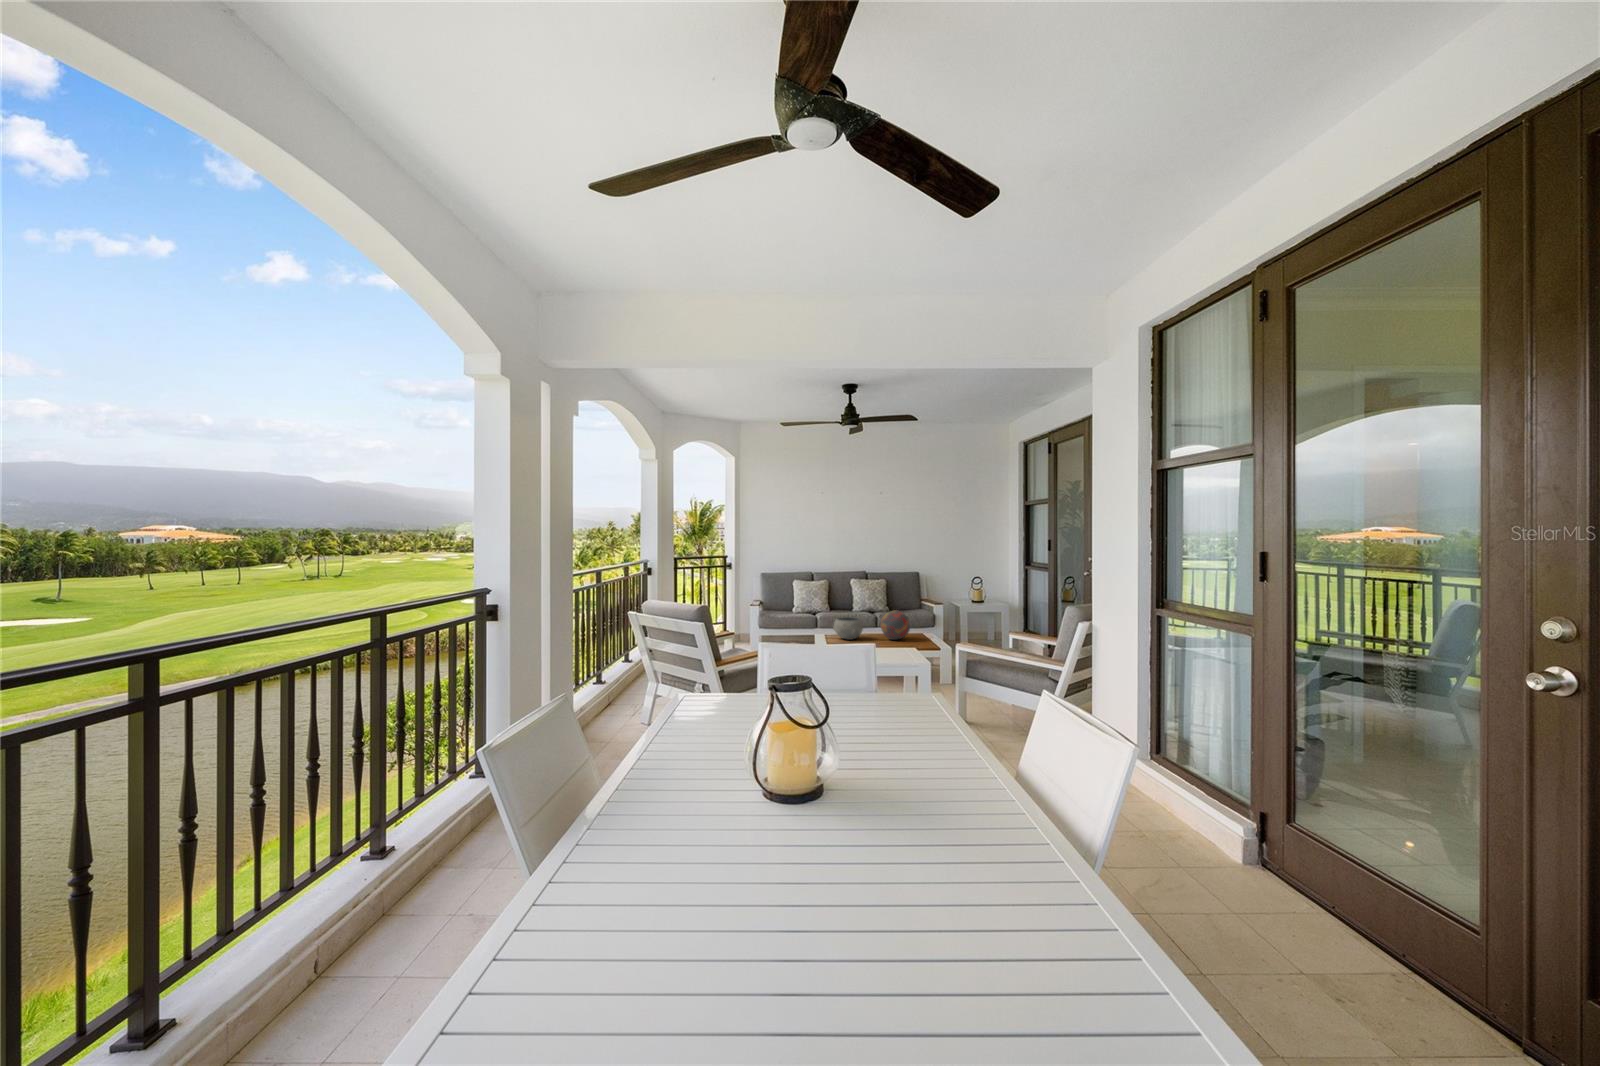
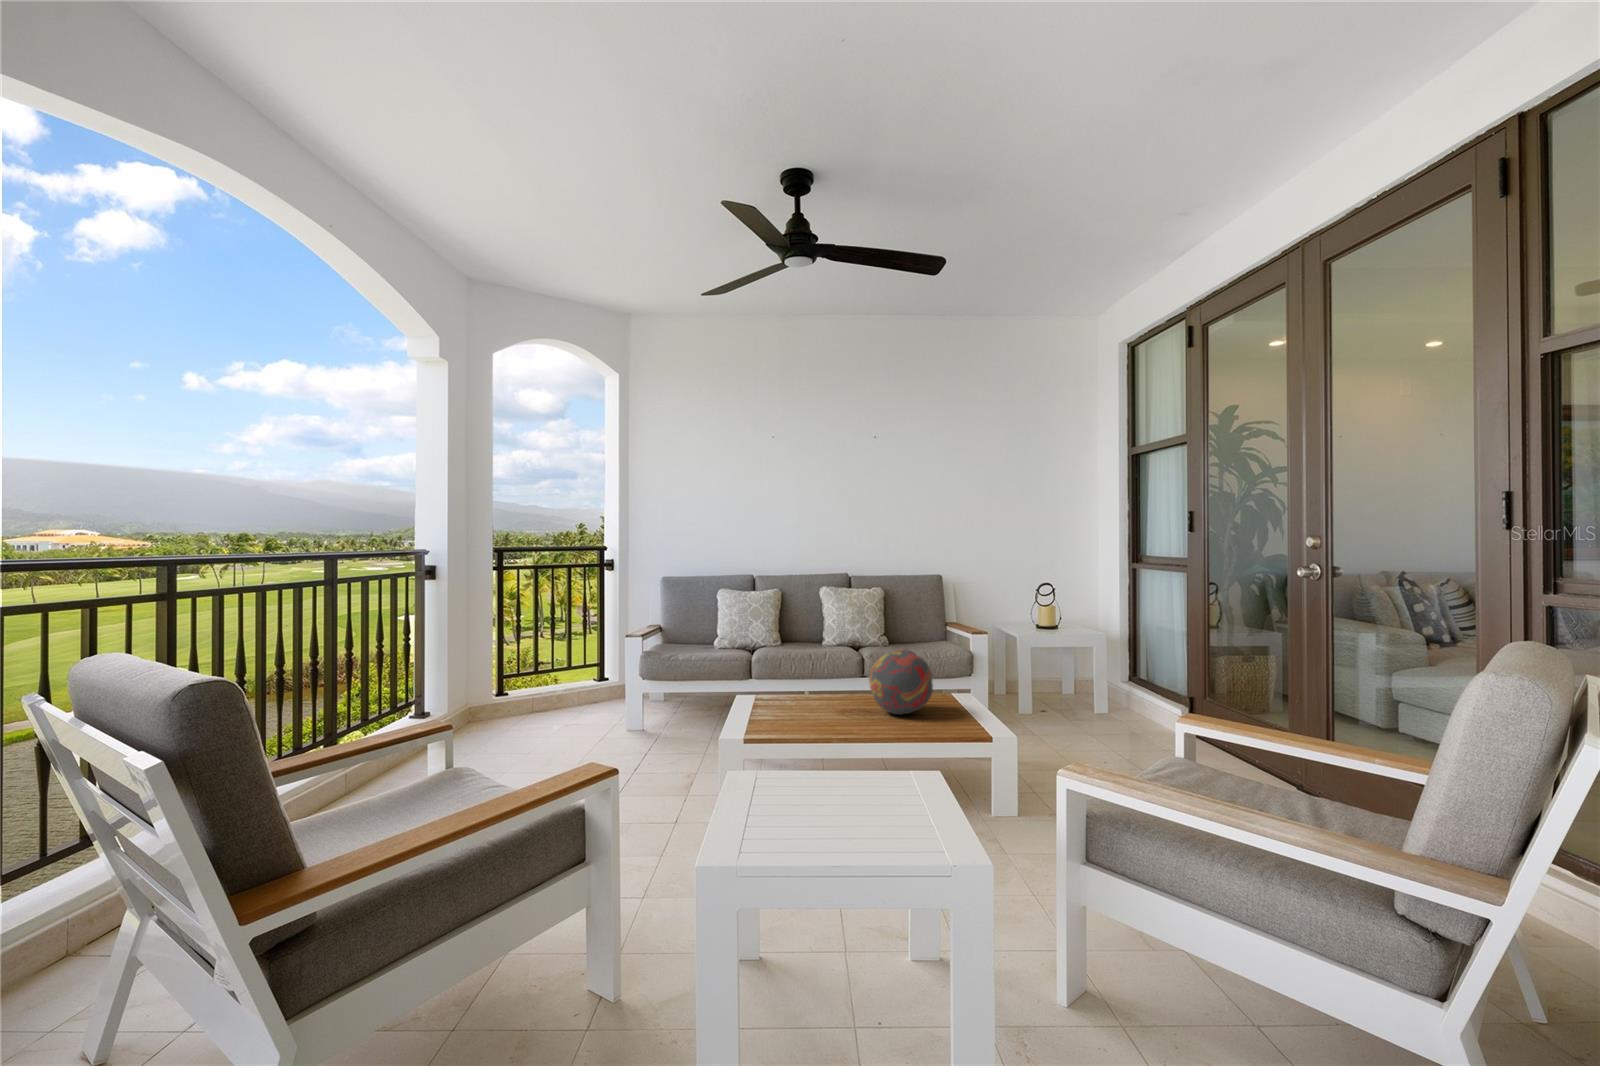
ceramic bowl: present [833,617,863,640] -> none [767,664,831,713]

